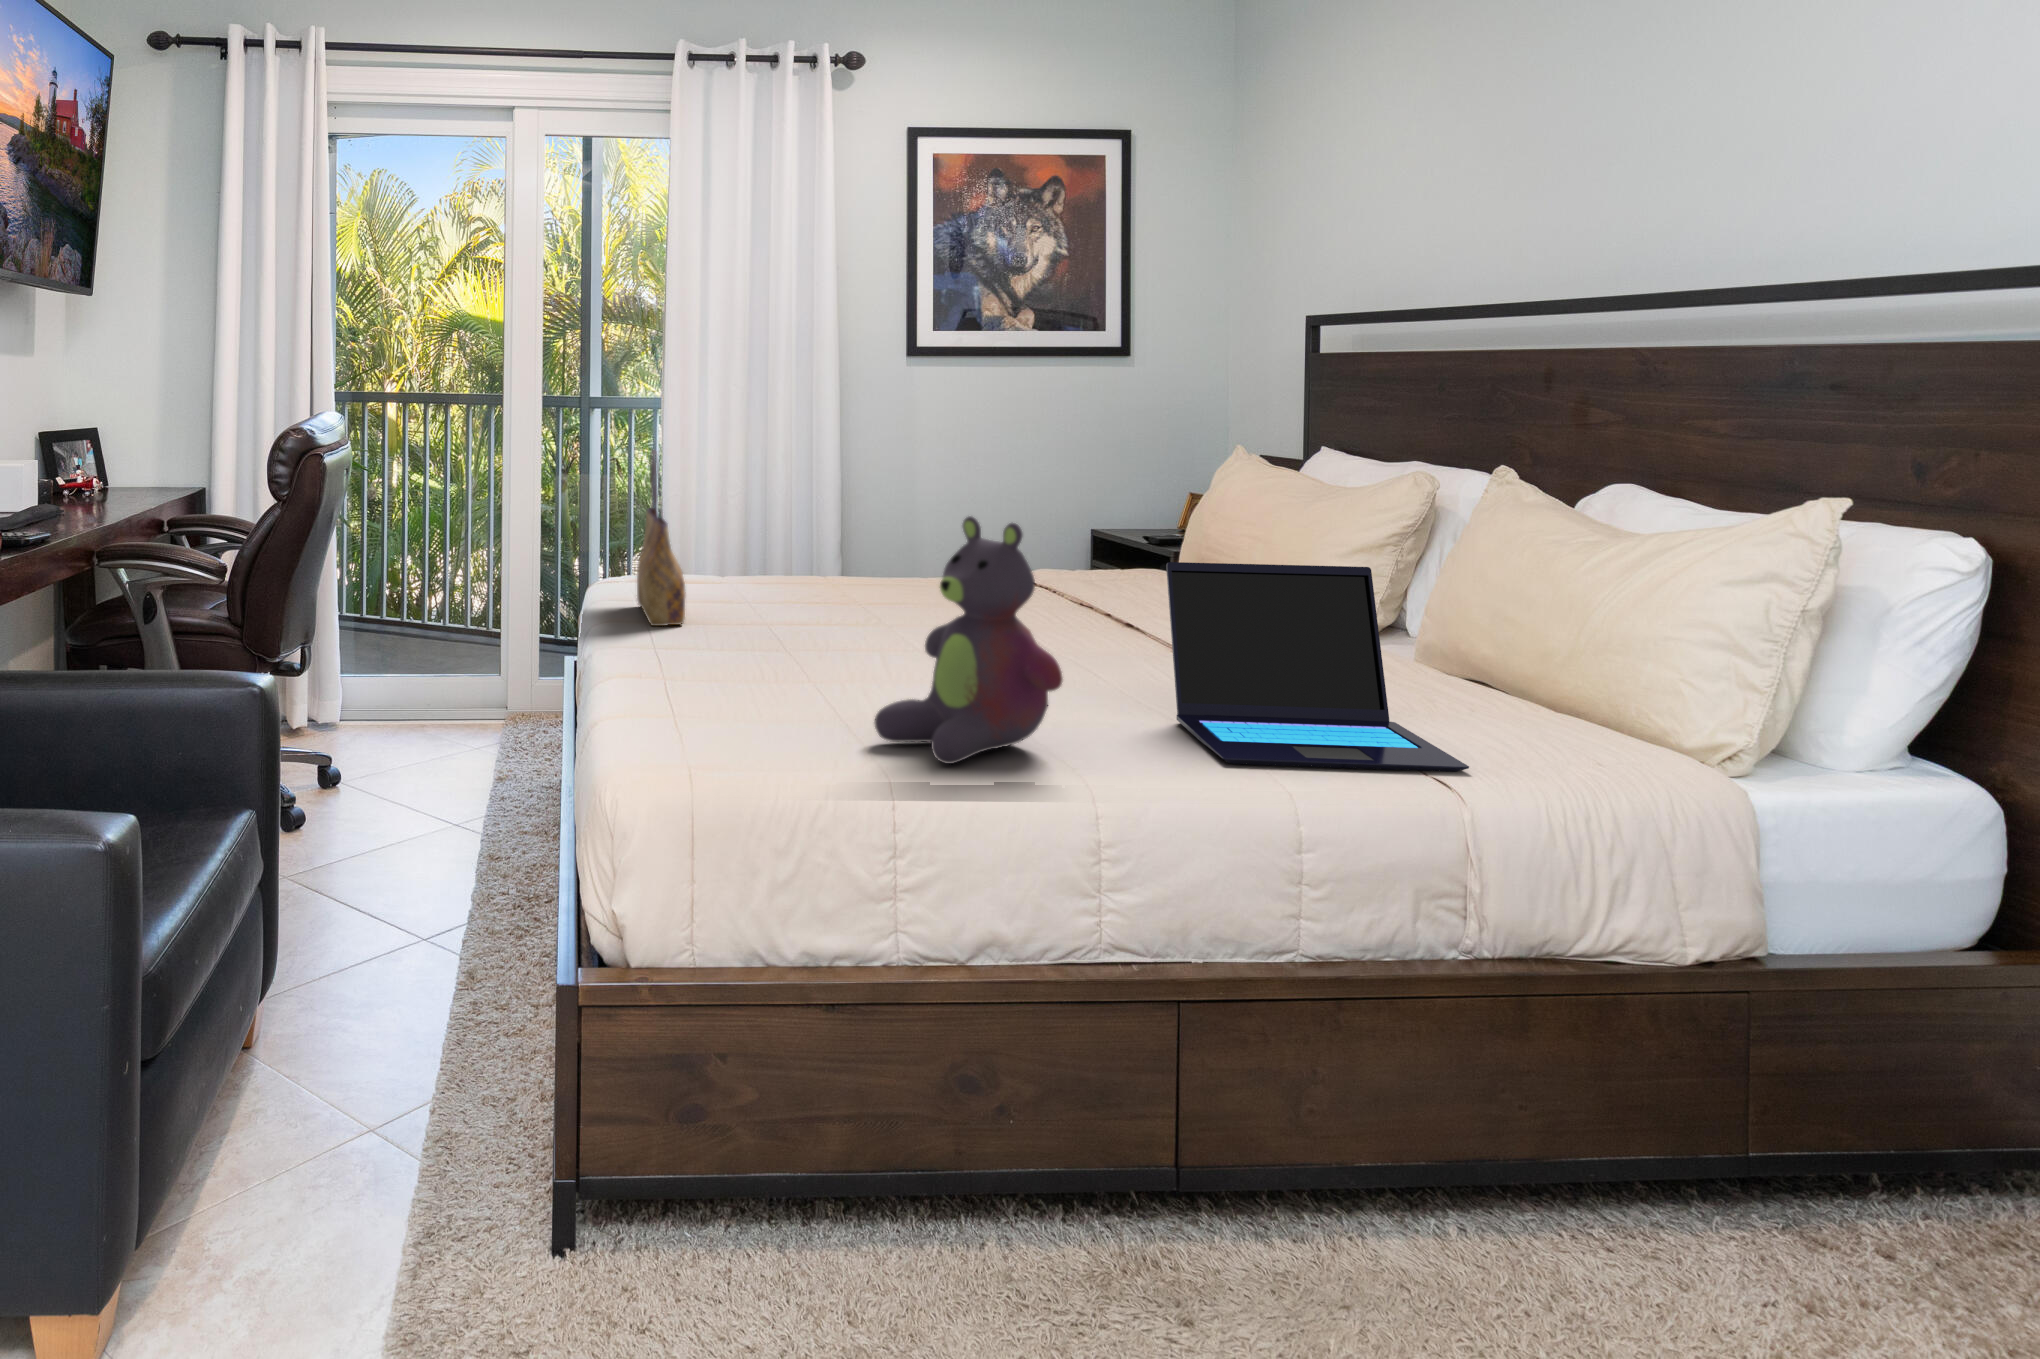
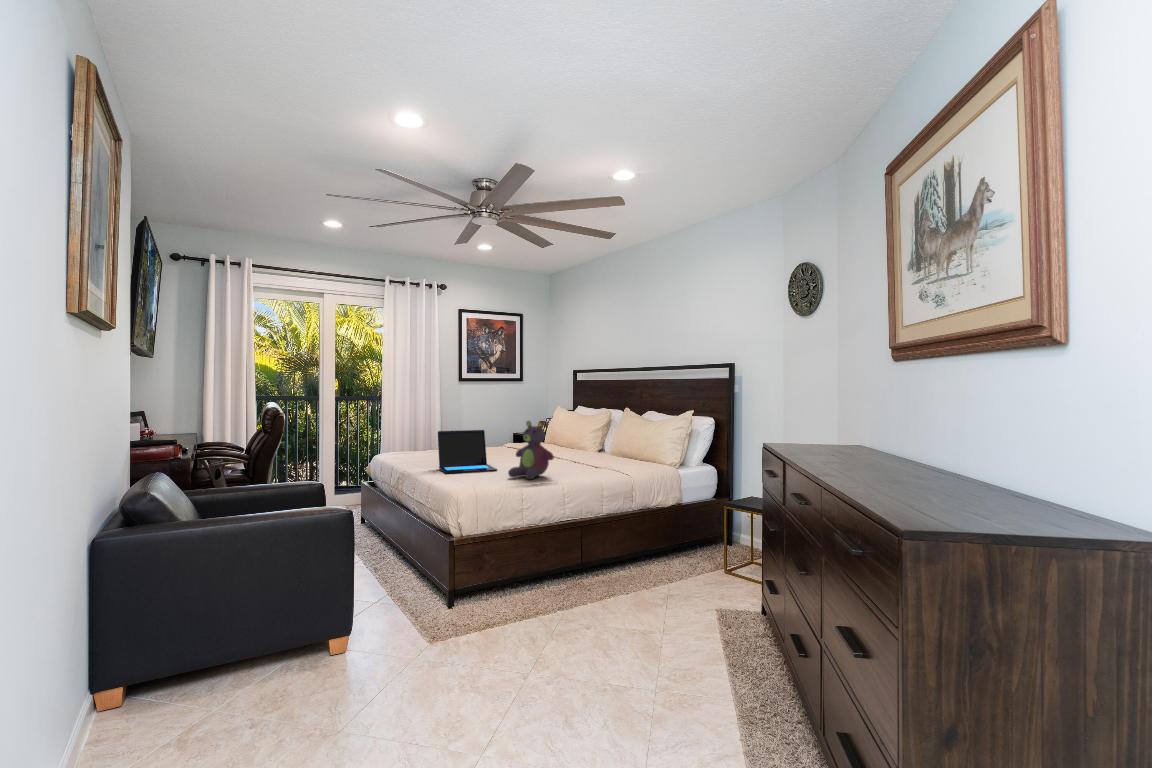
tote bag: present [637,450,686,626] -> none [400,410,423,463]
laptop: present [1166,562,1469,772] -> present [438,430,497,474]

